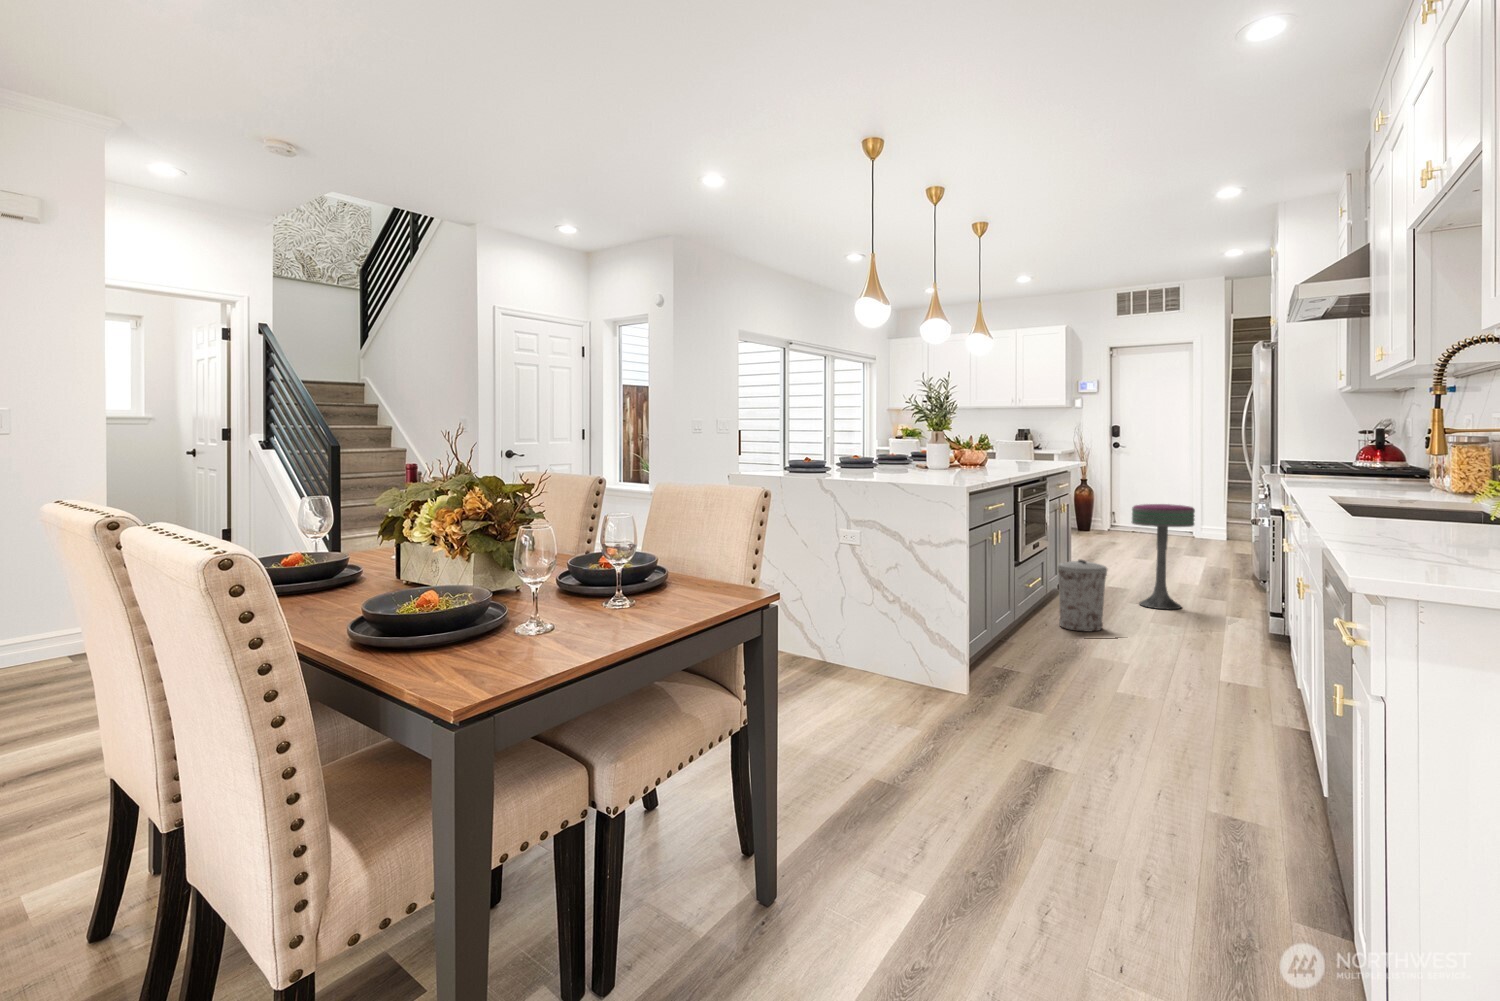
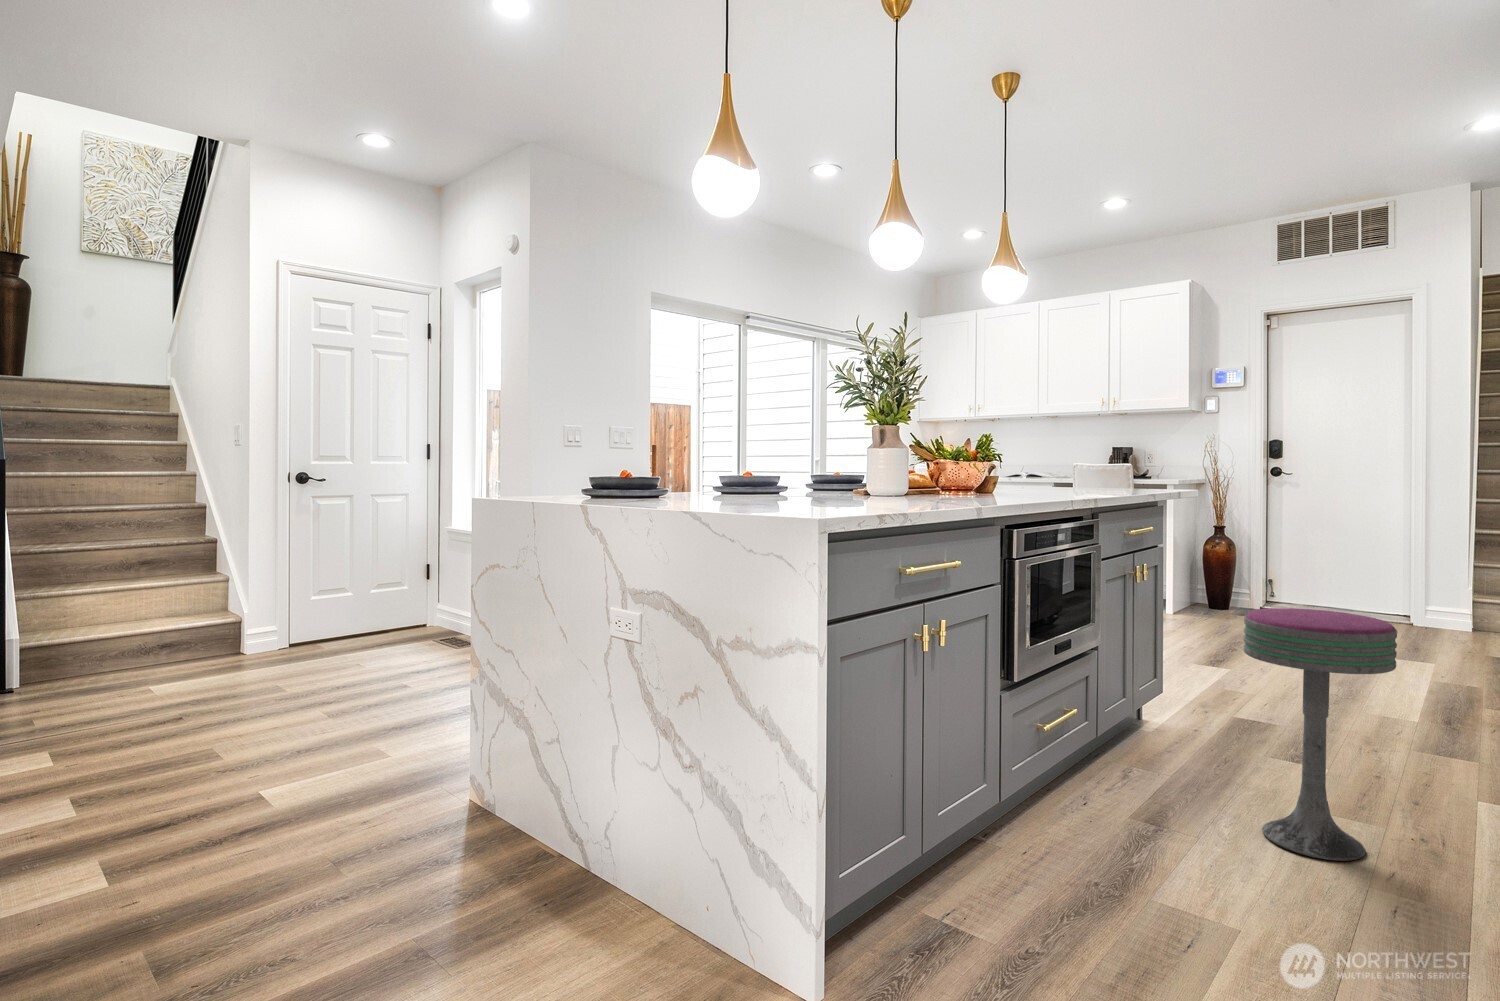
trash can: present [1057,560,1107,632] -> none [1023,759,1145,955]

